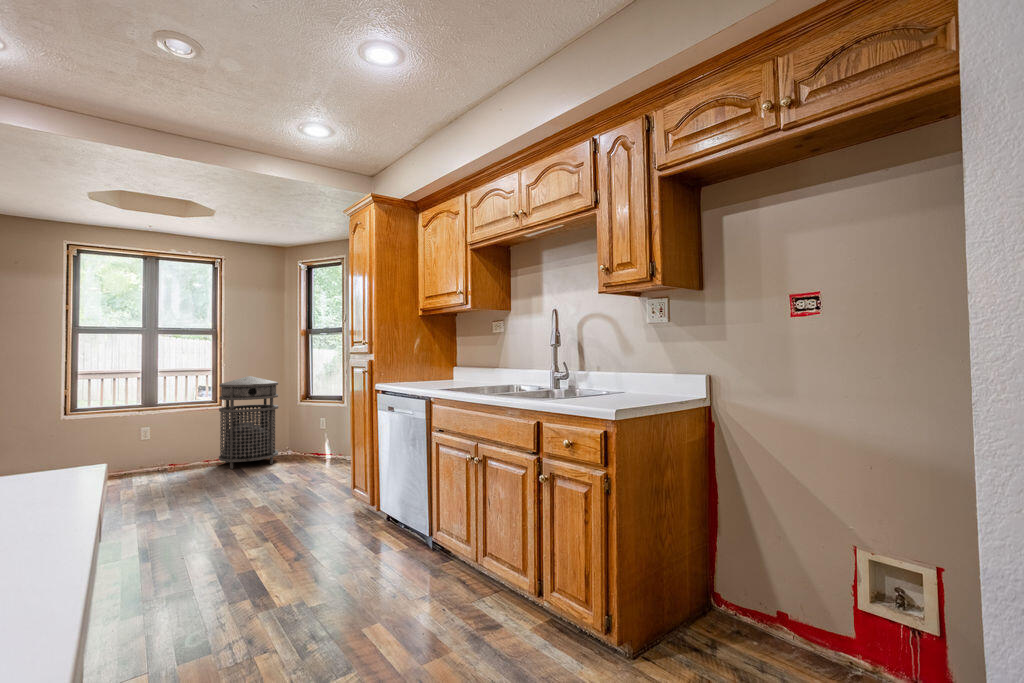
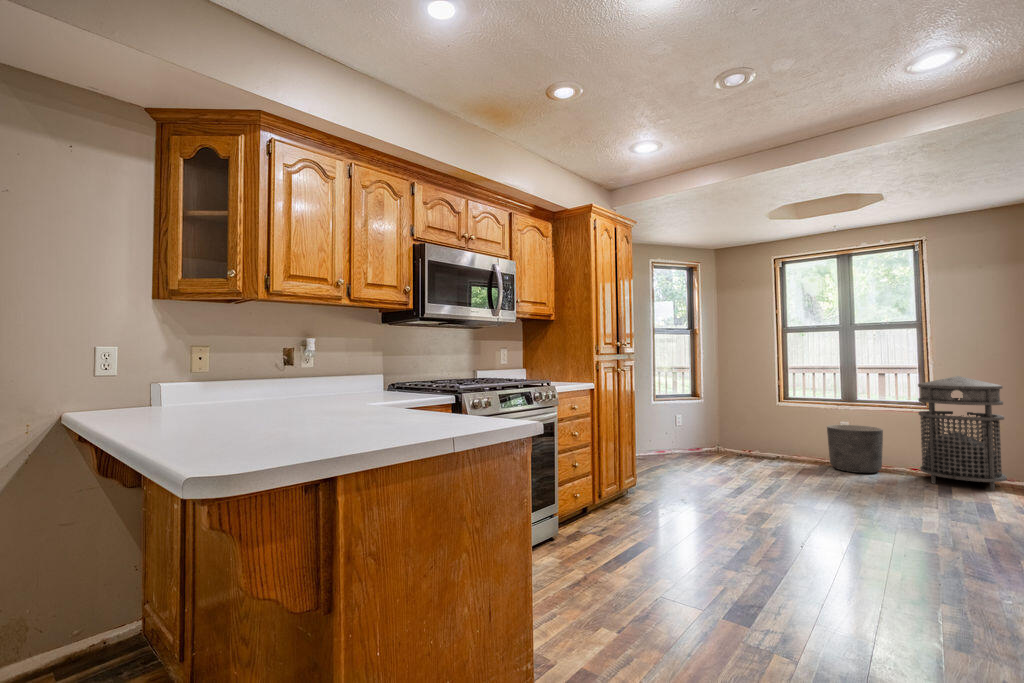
planter: none [131,428,188,477] -> present [827,425,883,473]

